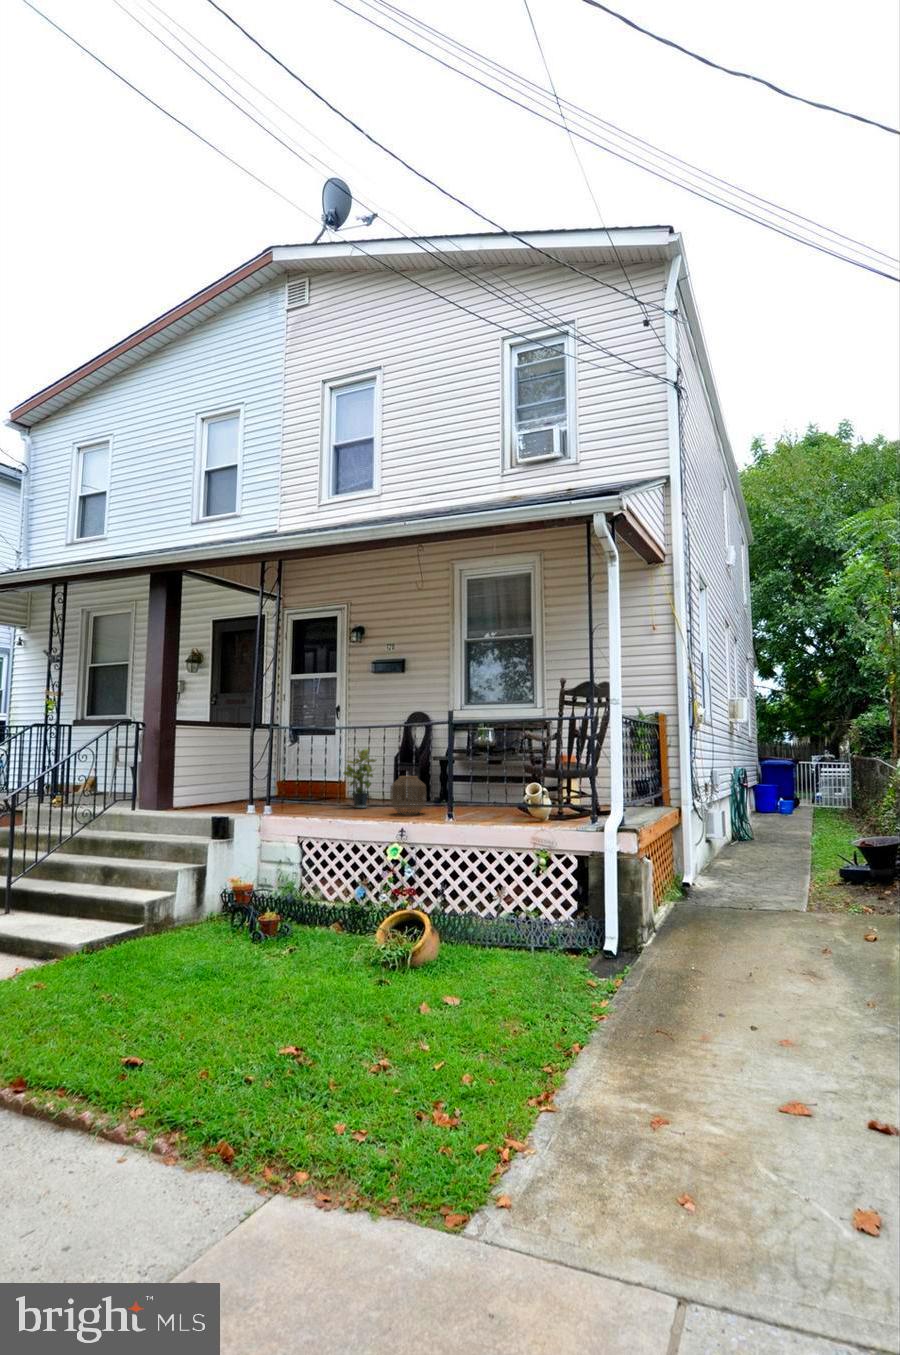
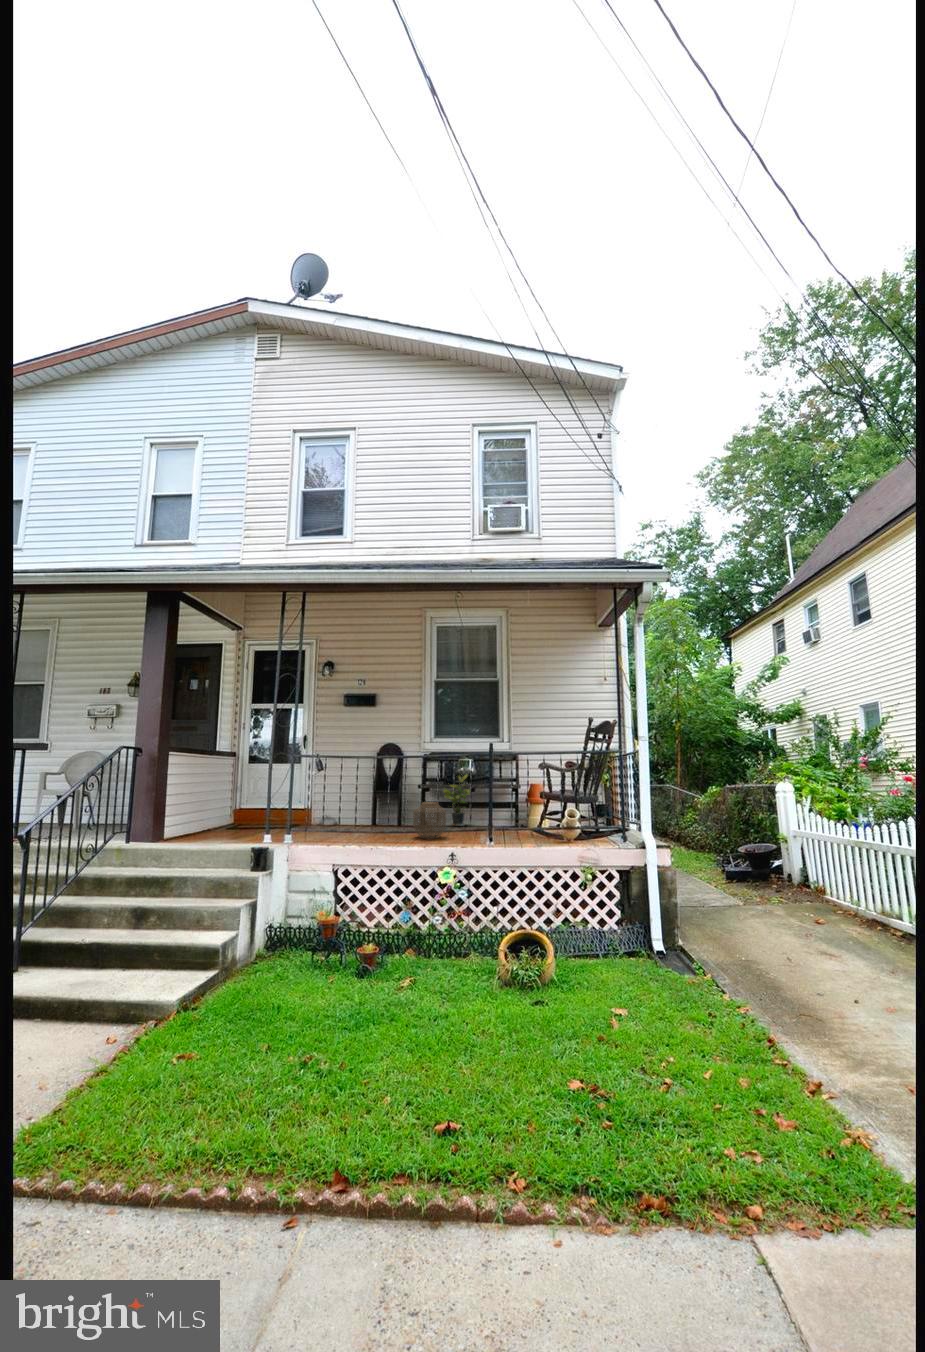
potted plant: present [343,748,376,808] -> present [444,775,471,826]

